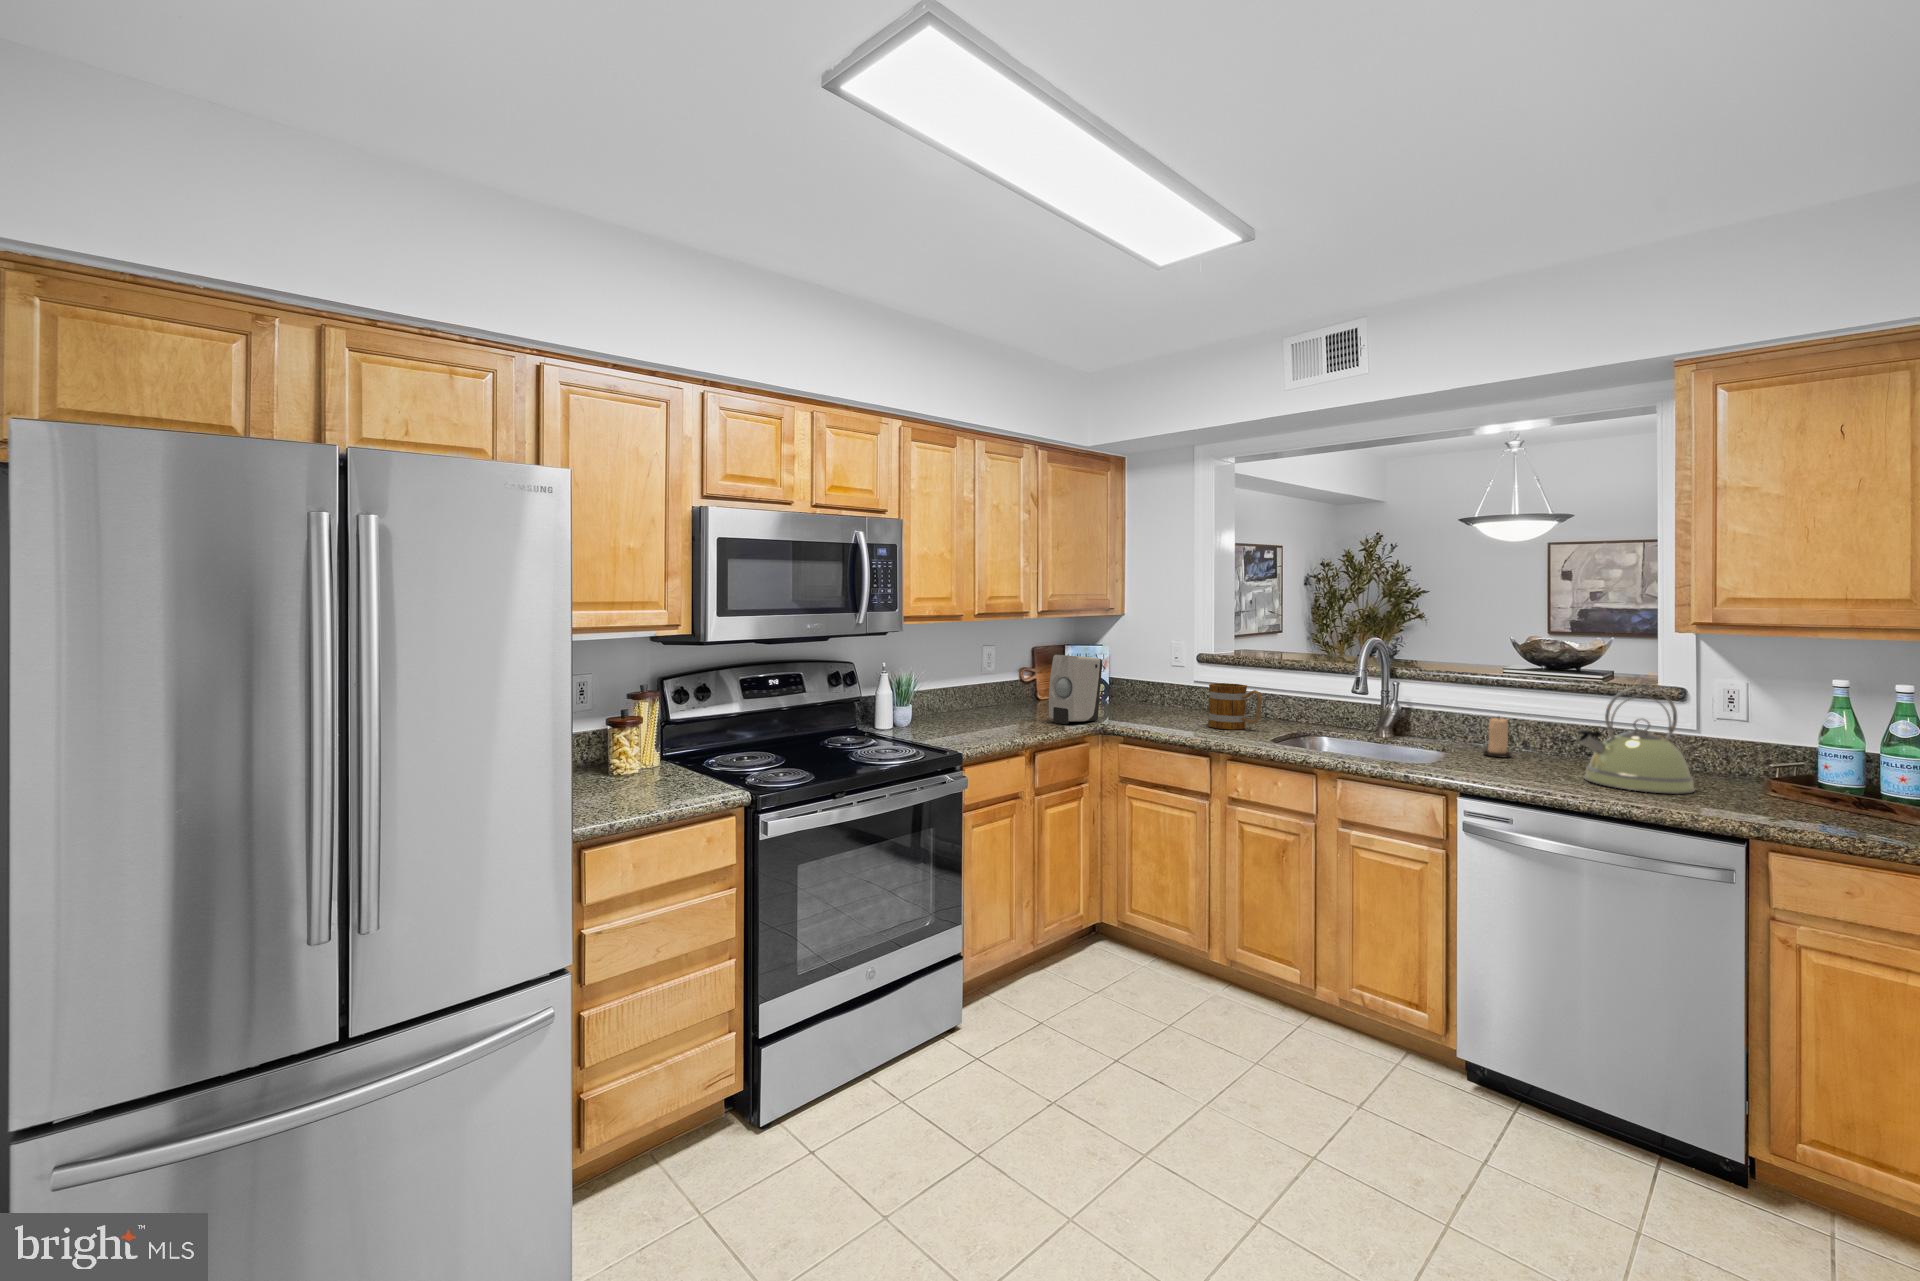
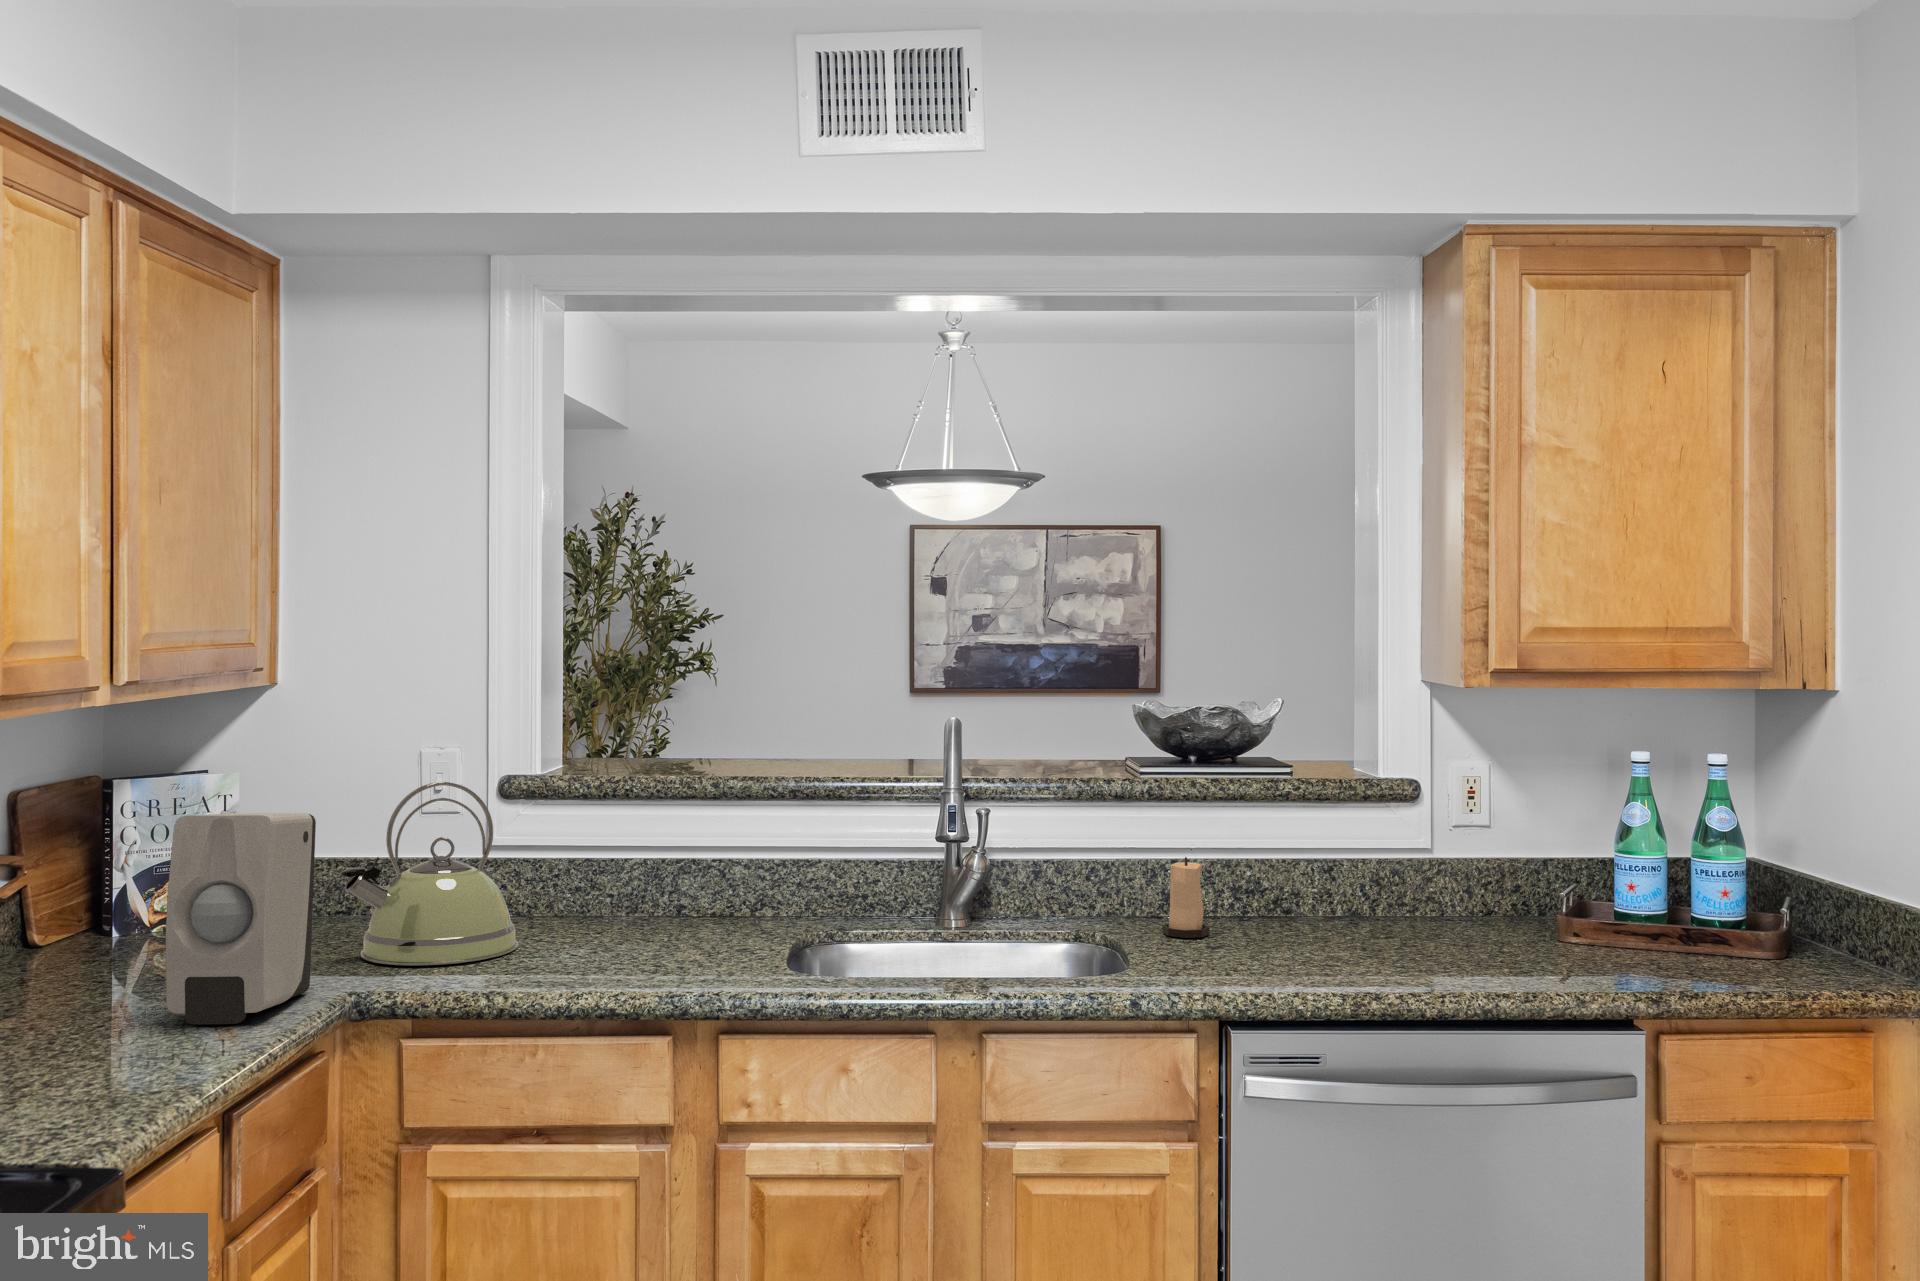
mug: present [1208,683,1262,729] -> none [600,843,733,961]
kettle: present [1577,686,1695,794] -> present [341,782,518,965]

